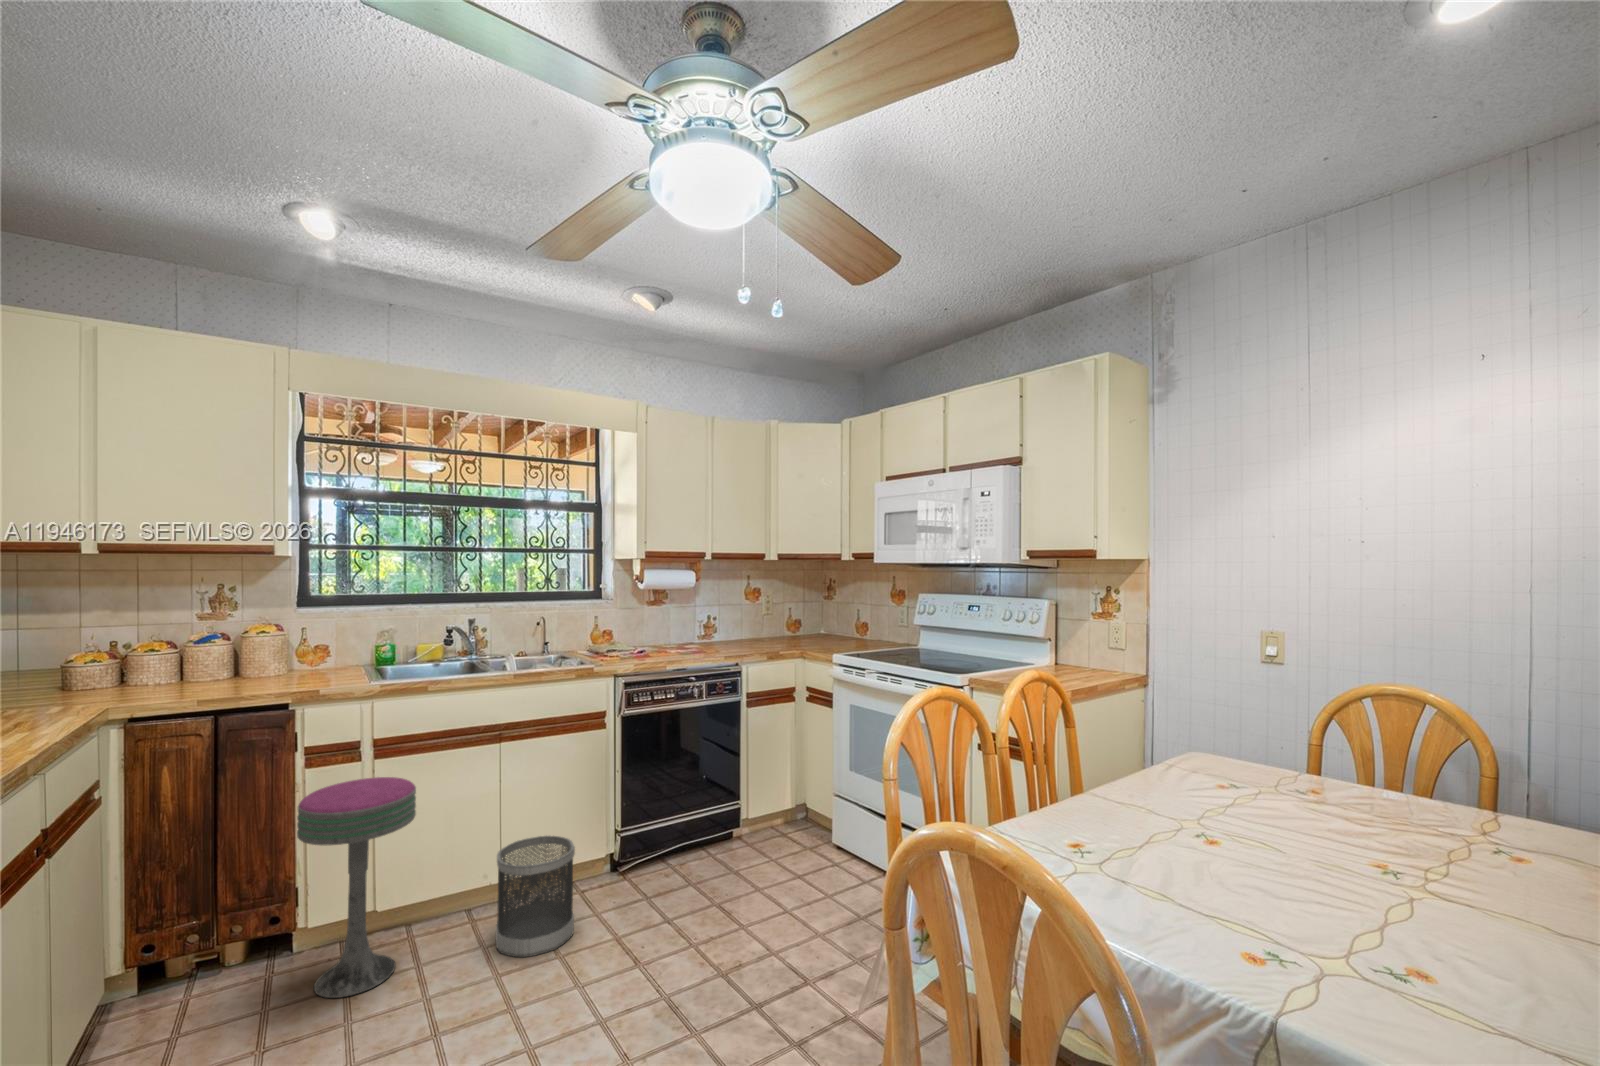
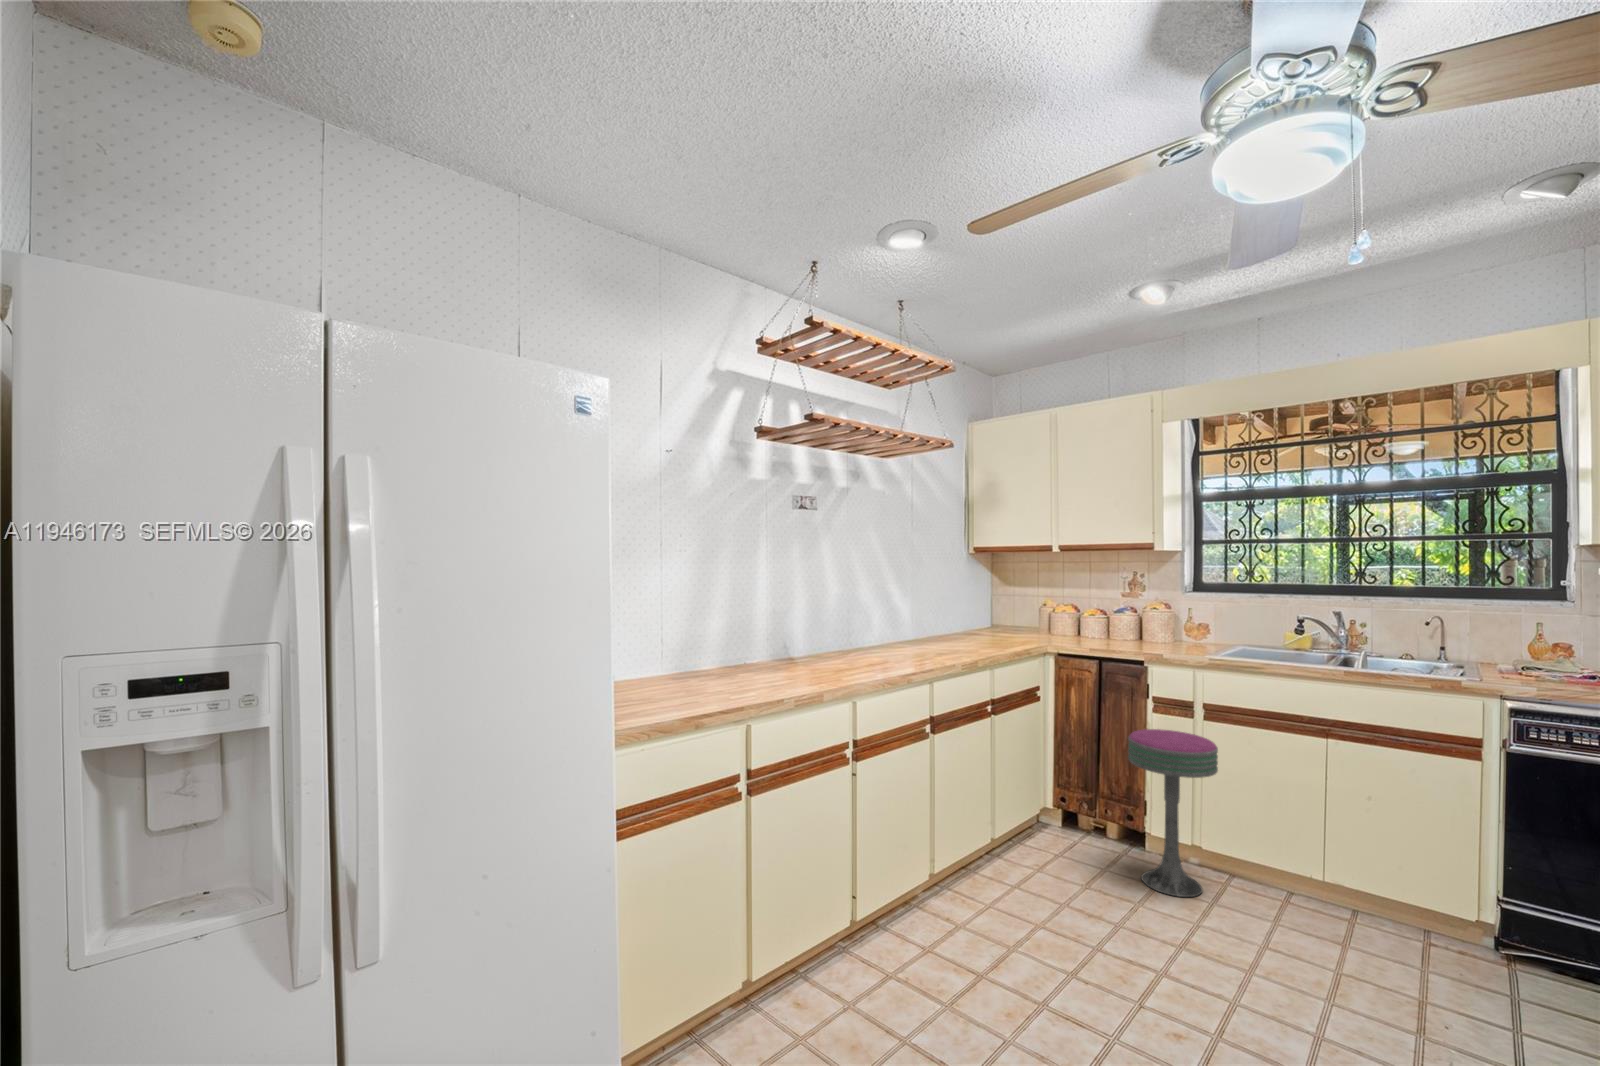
wastebasket: present [496,836,575,957] -> none [1285,842,1381,968]

